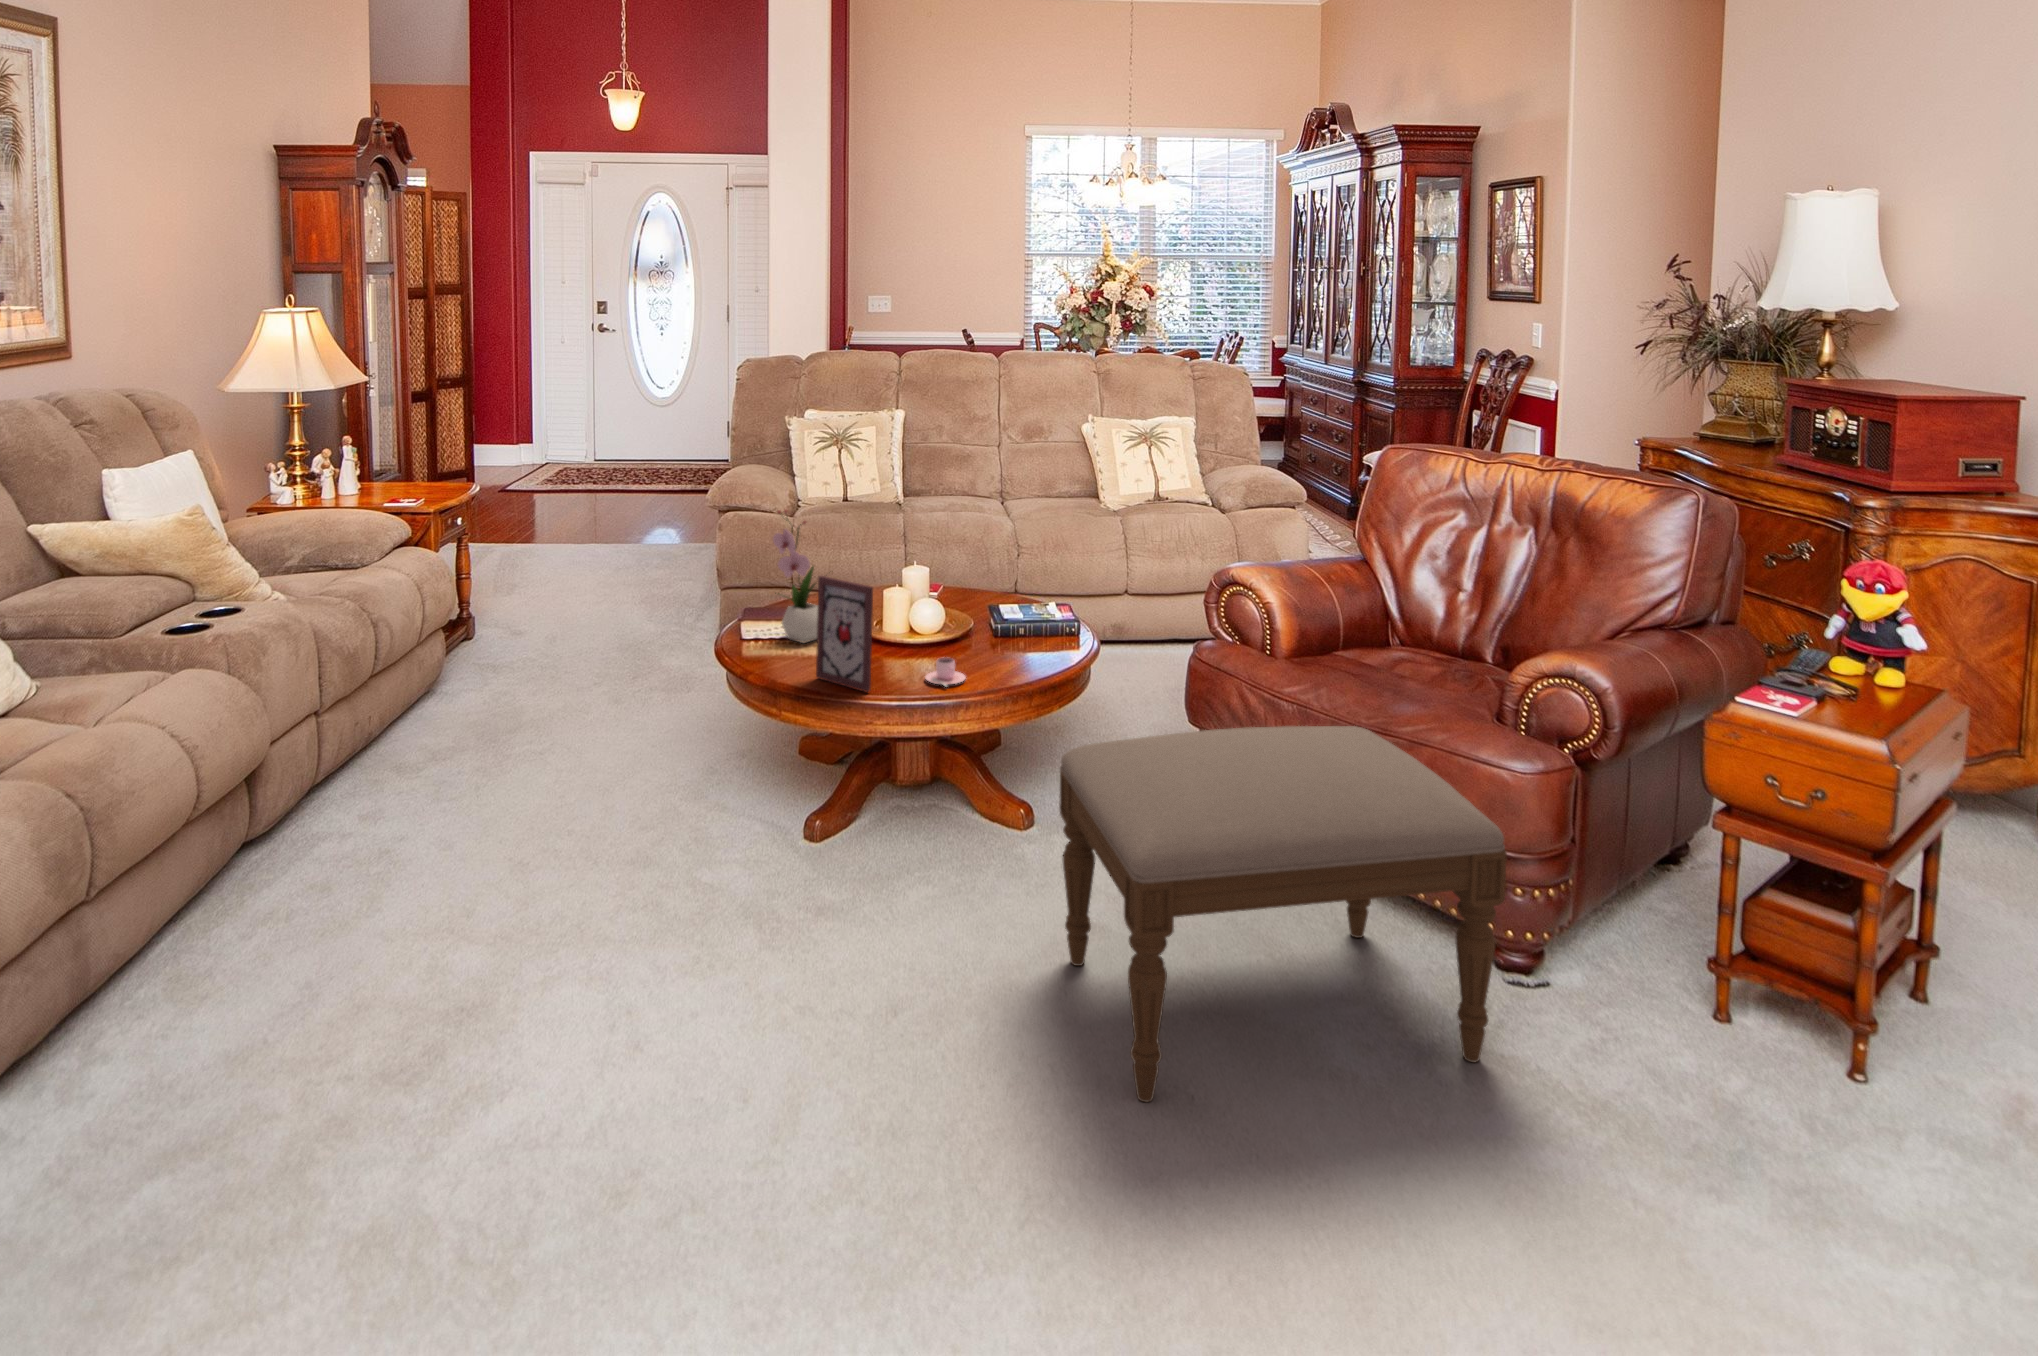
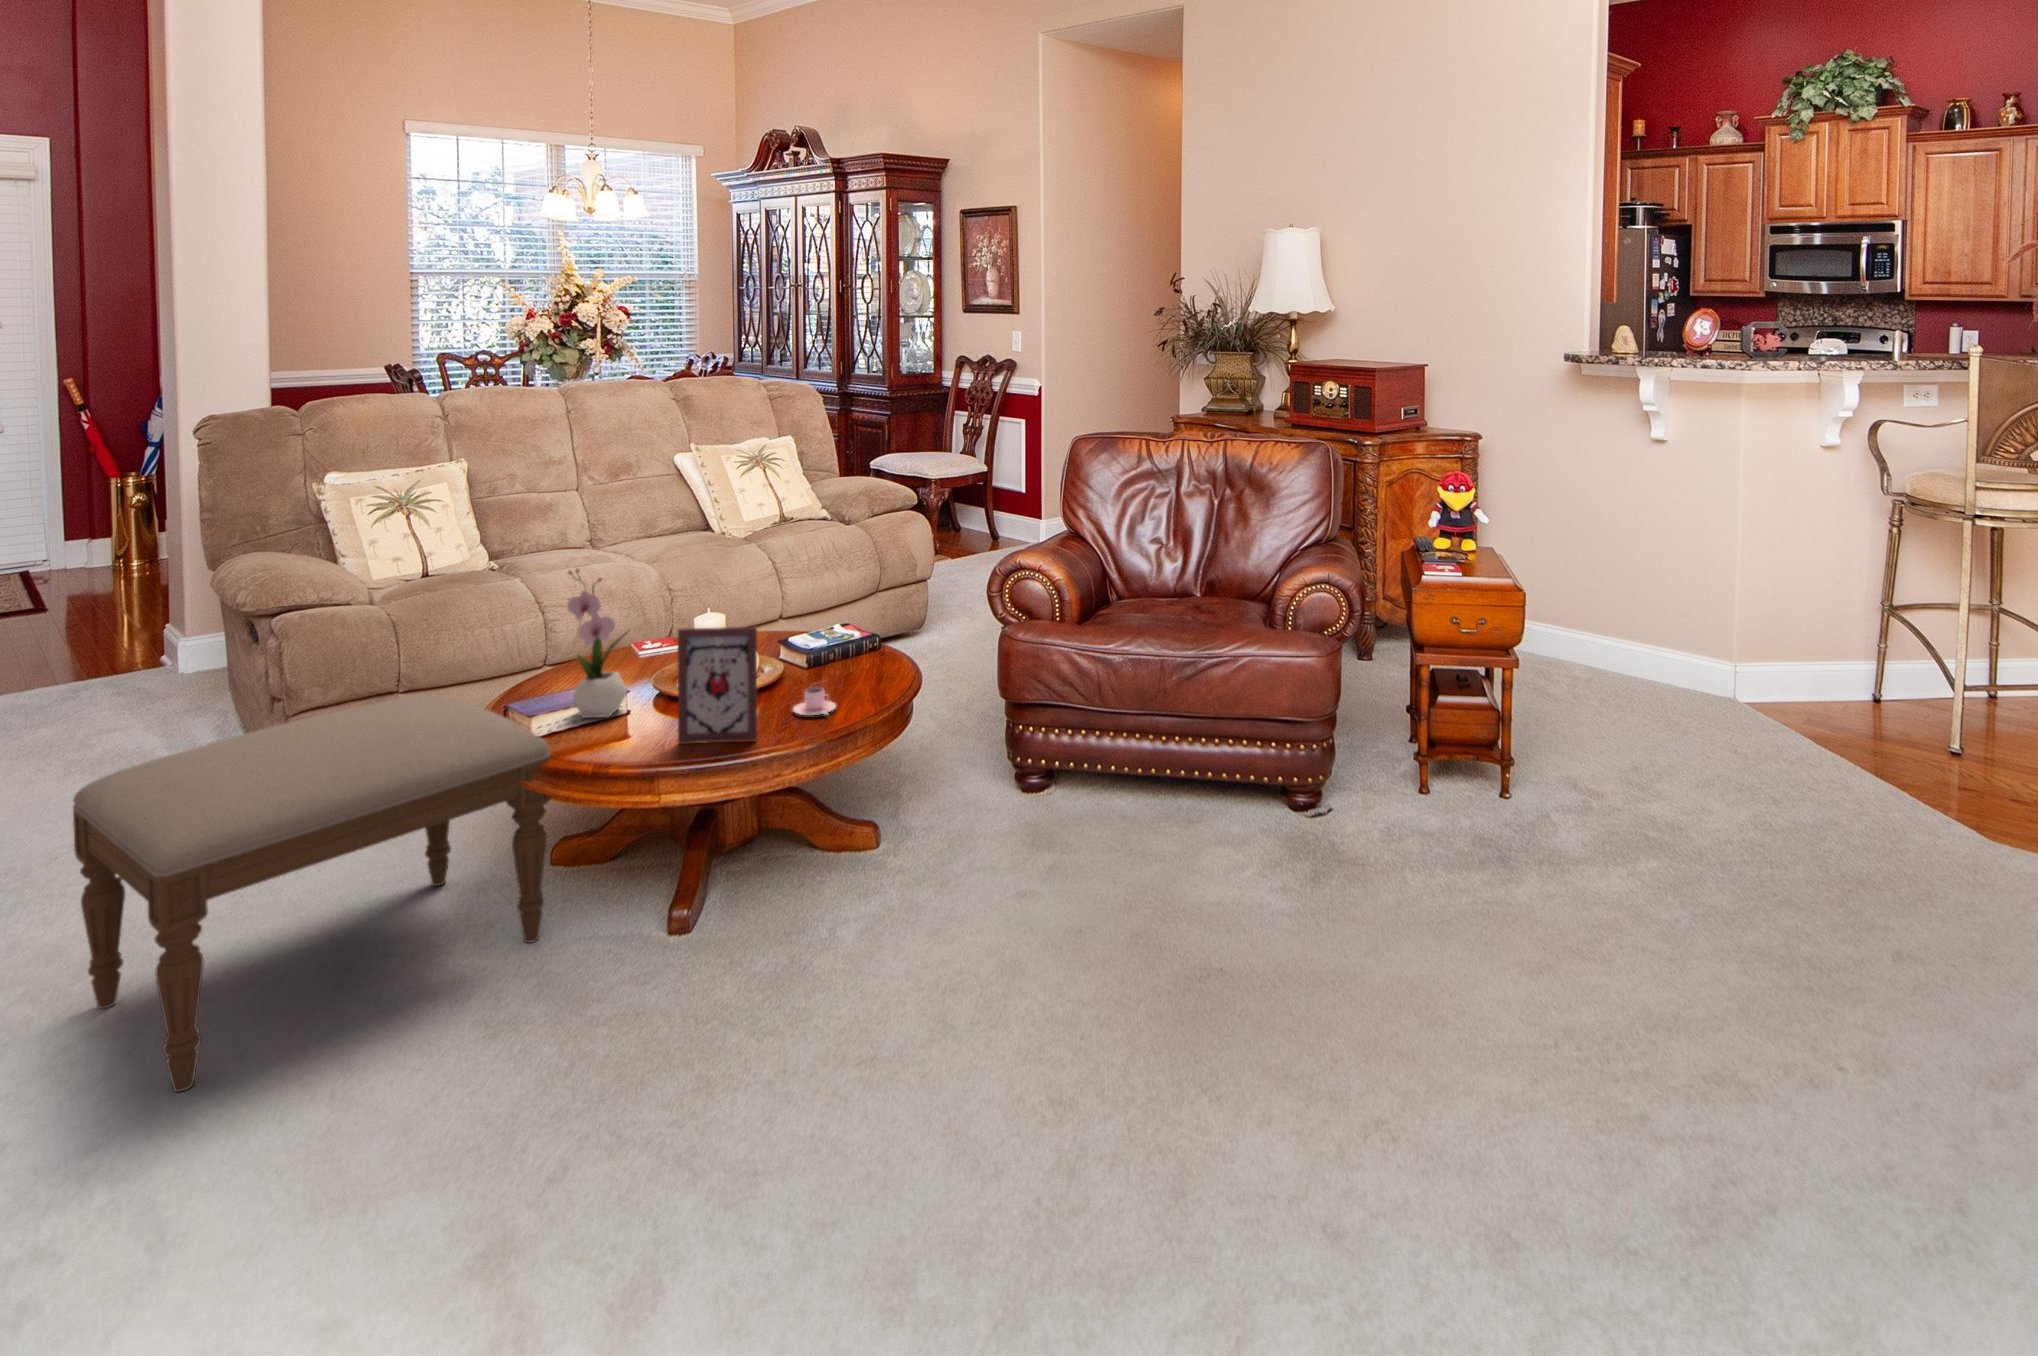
ottoman: present [1059,726,1507,1102] -> present [73,694,552,1092]

